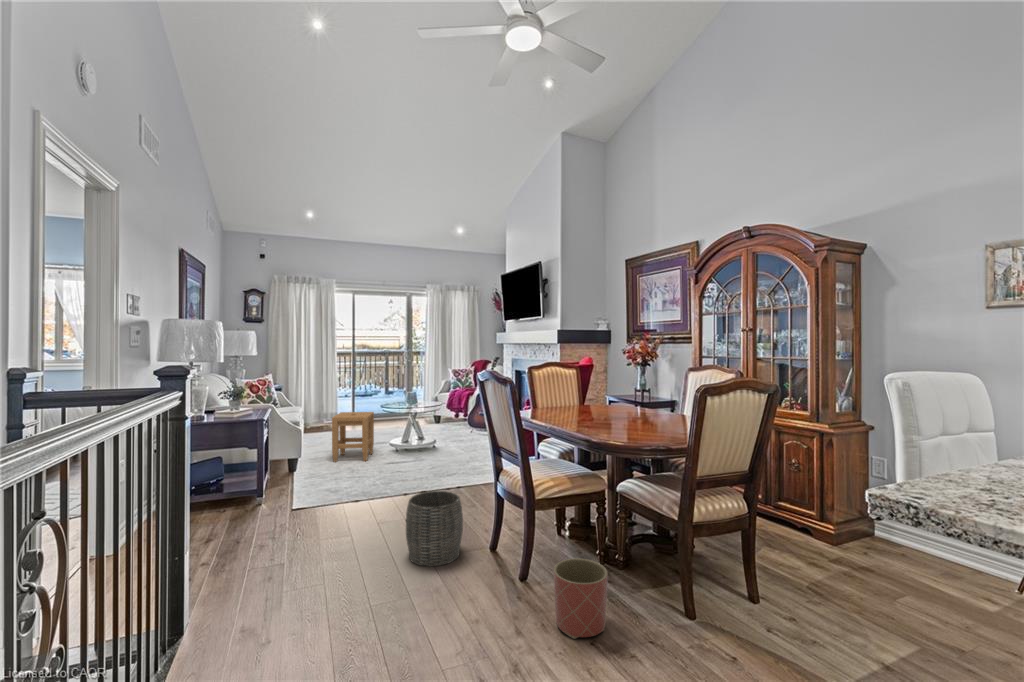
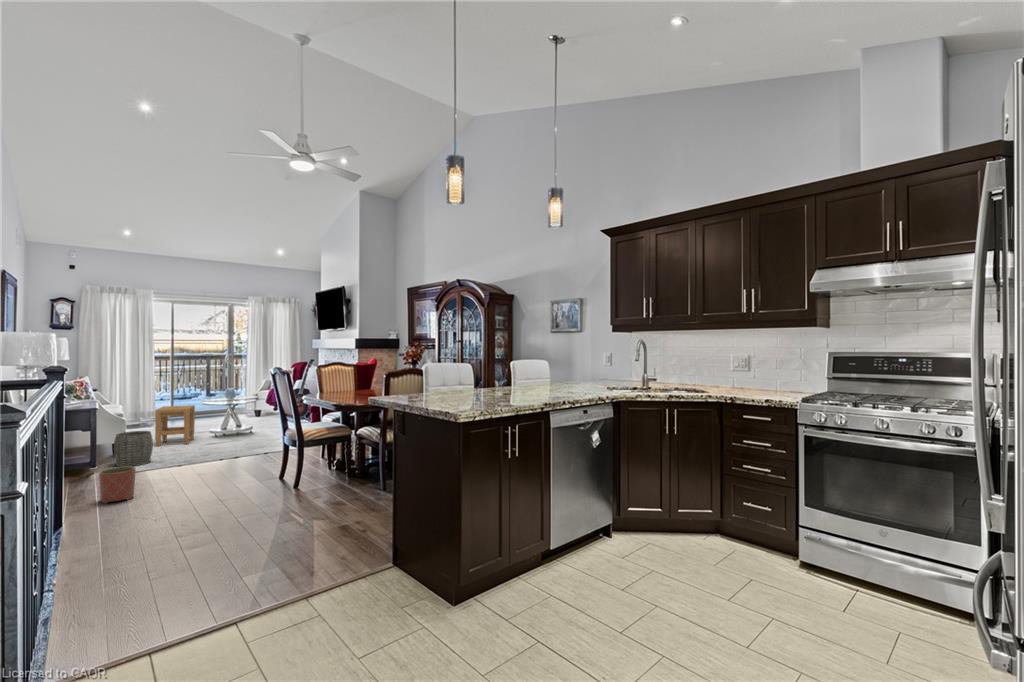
woven basket: present [406,491,463,566] -> present [114,431,153,467]
planter: present [554,558,608,639] -> present [99,466,136,503]

